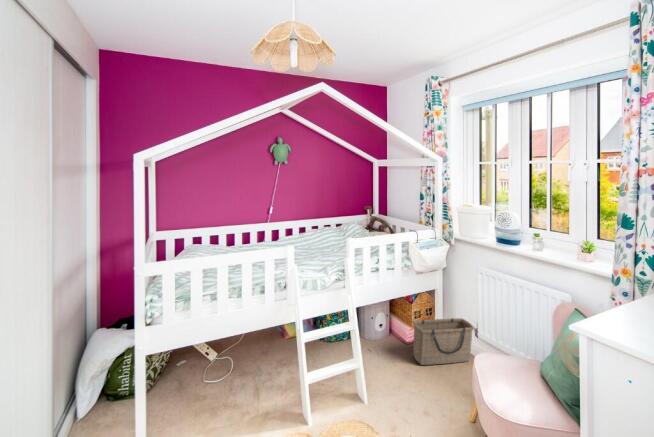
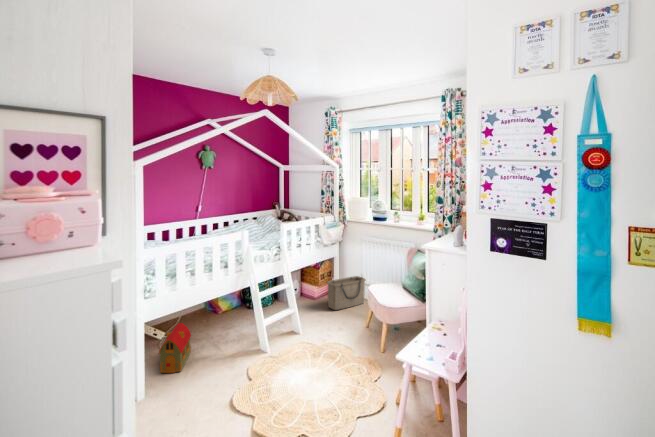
toy house: none [163,352,218,423] -> present [159,323,191,373]

